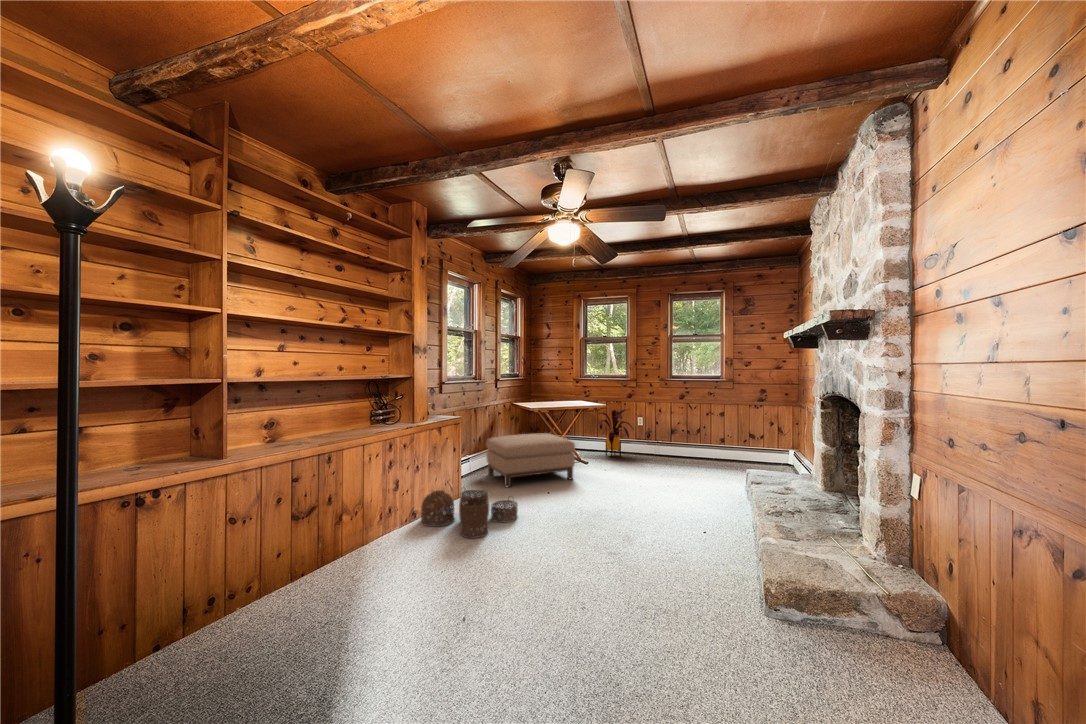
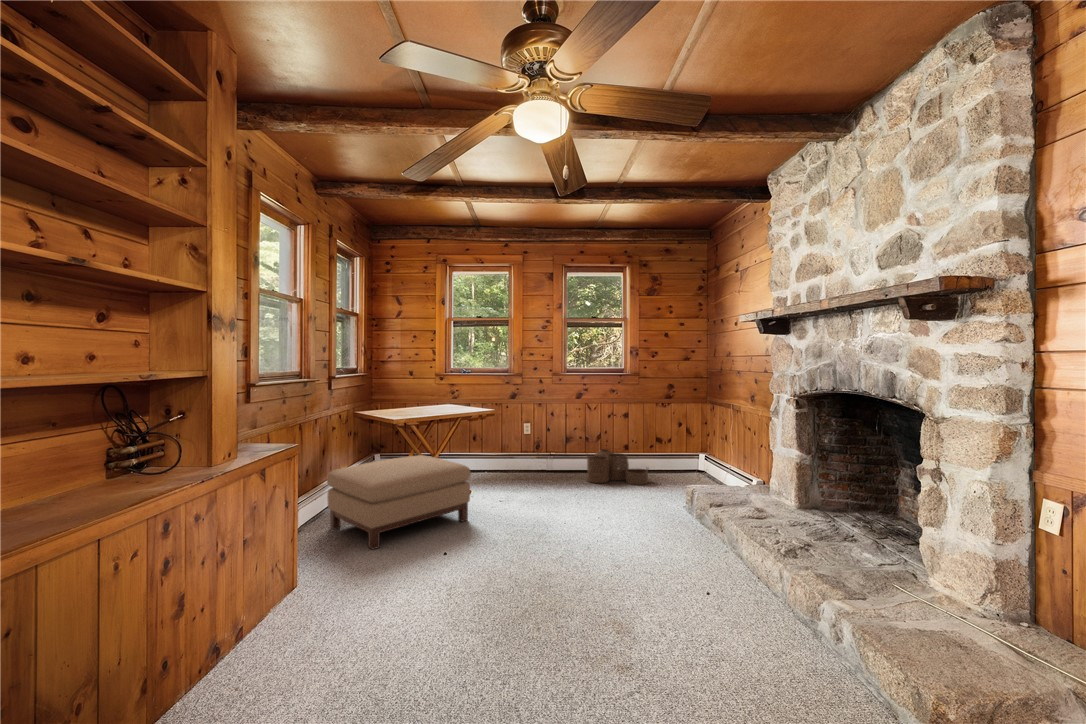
house plant: present [597,409,632,457] -> none [472,413,523,478]
woven basket: present [421,490,517,538] -> present [587,449,648,485]

